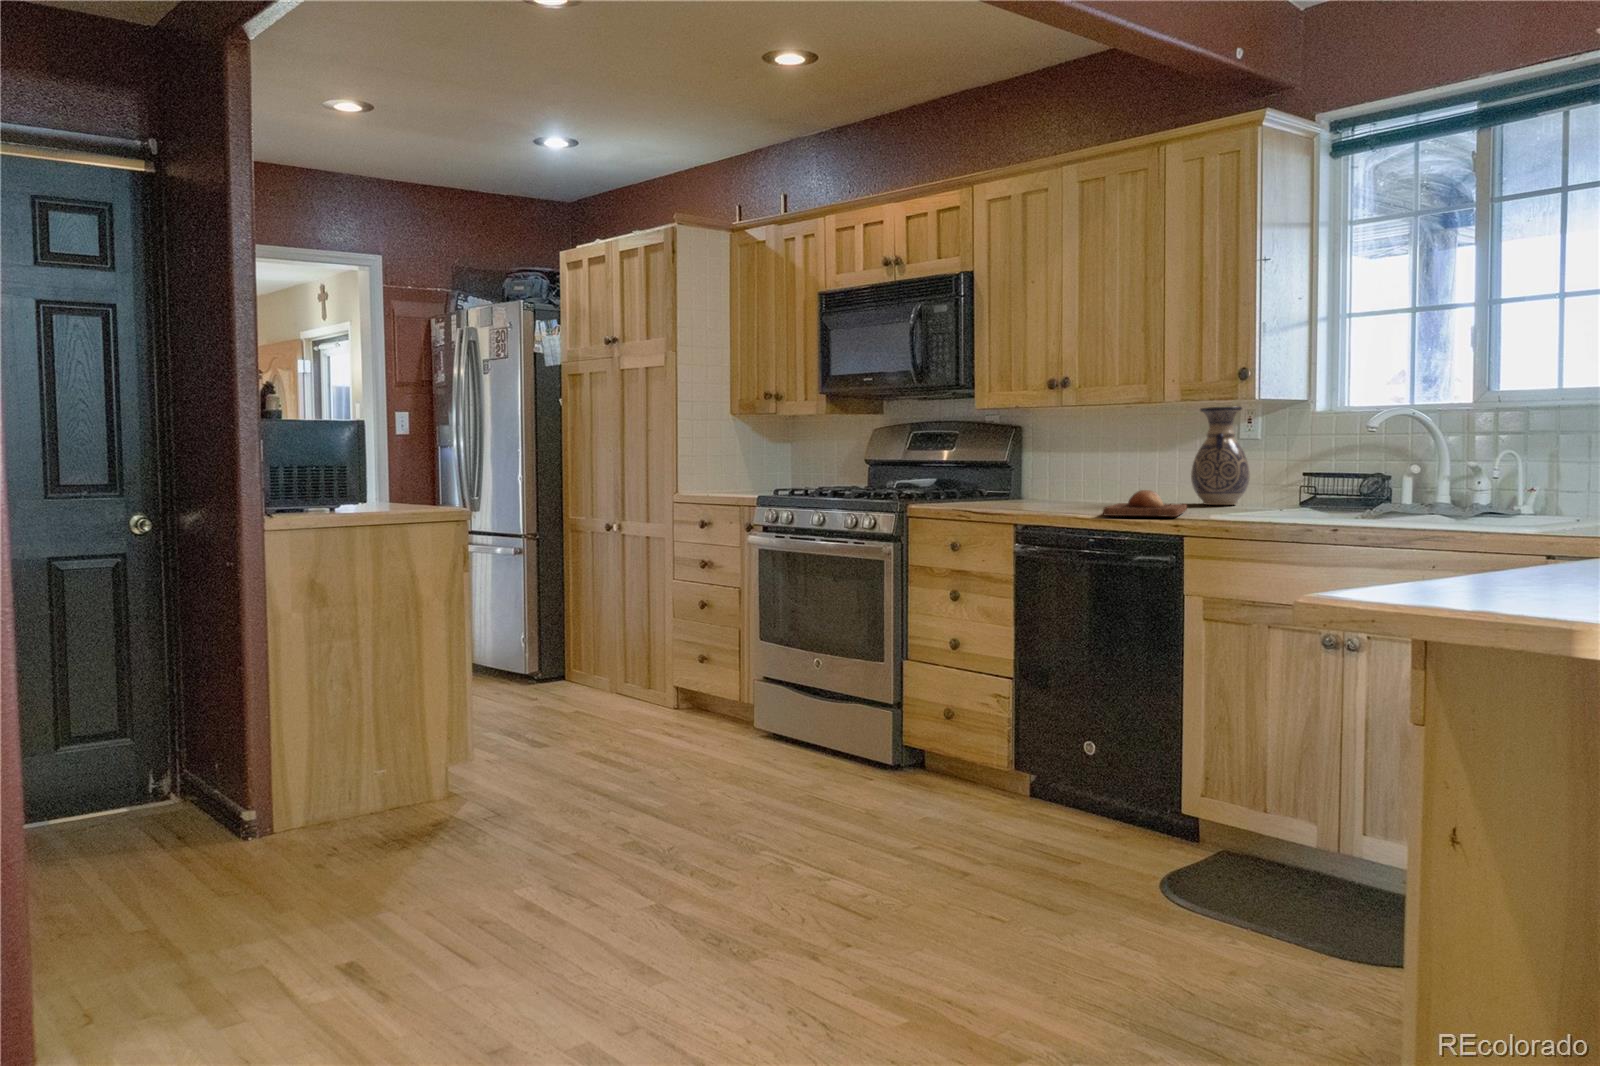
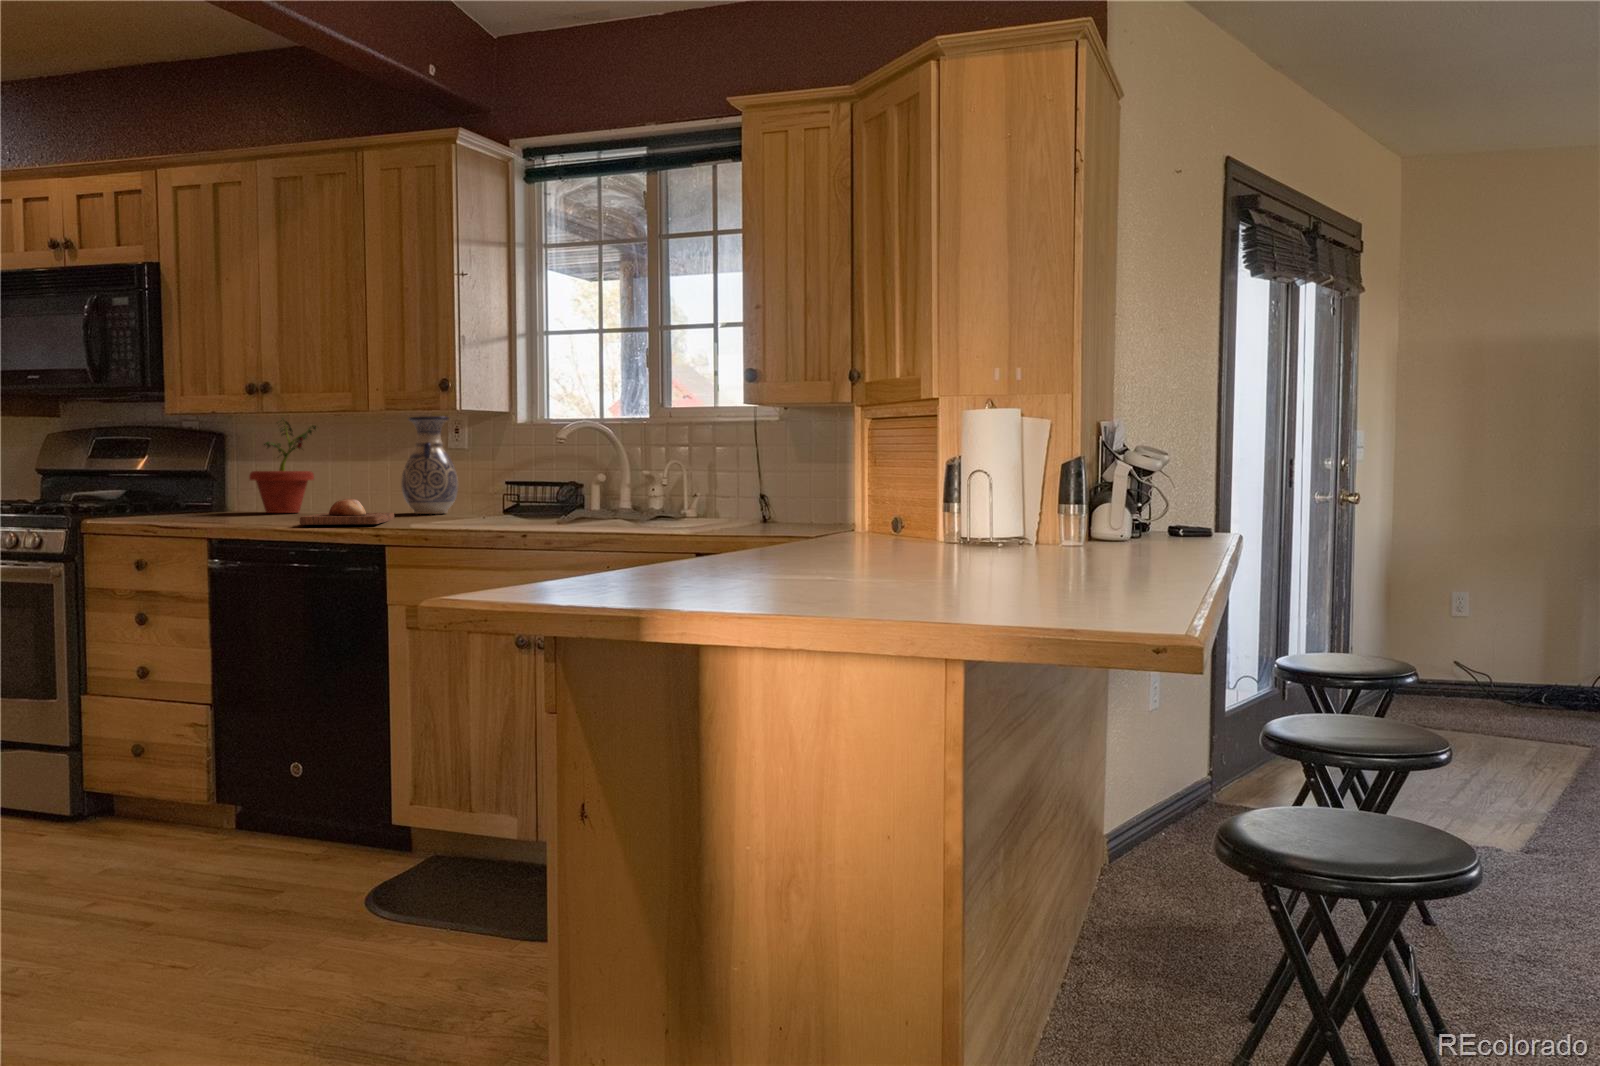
potted plant: none [1047,411,1111,501] -> present [249,418,316,513]

